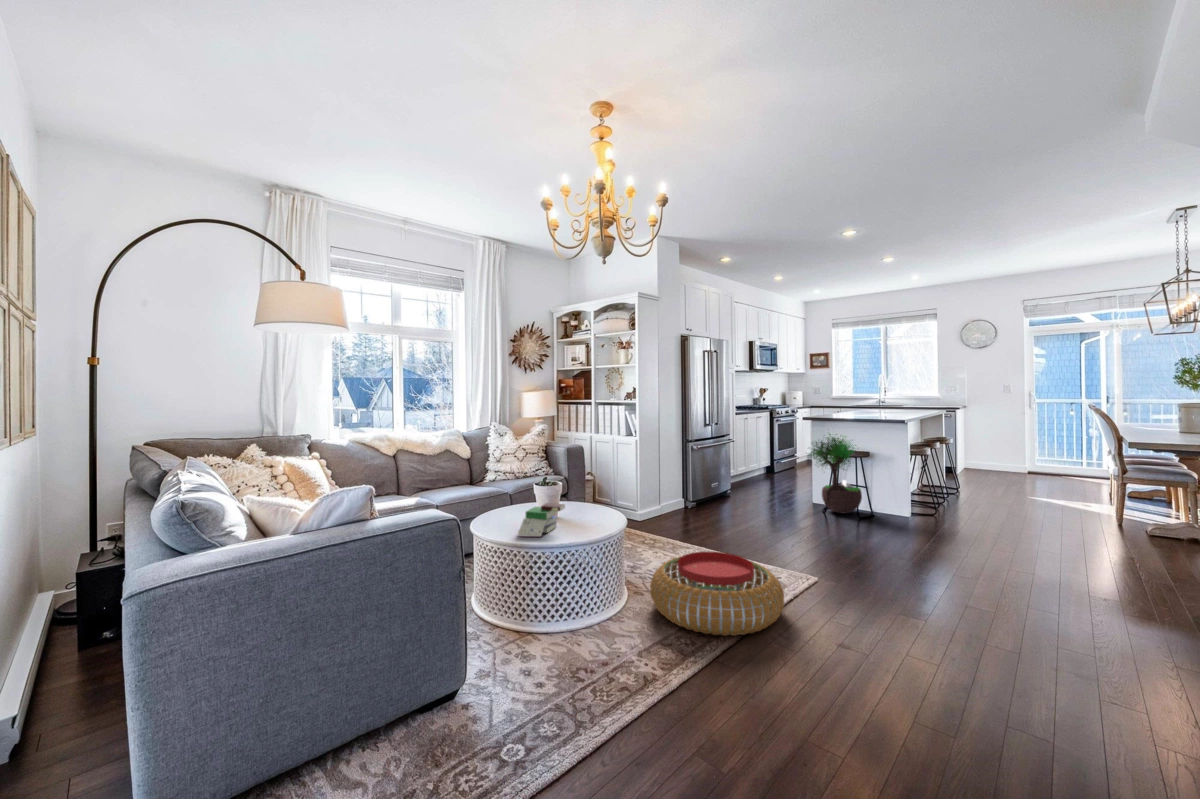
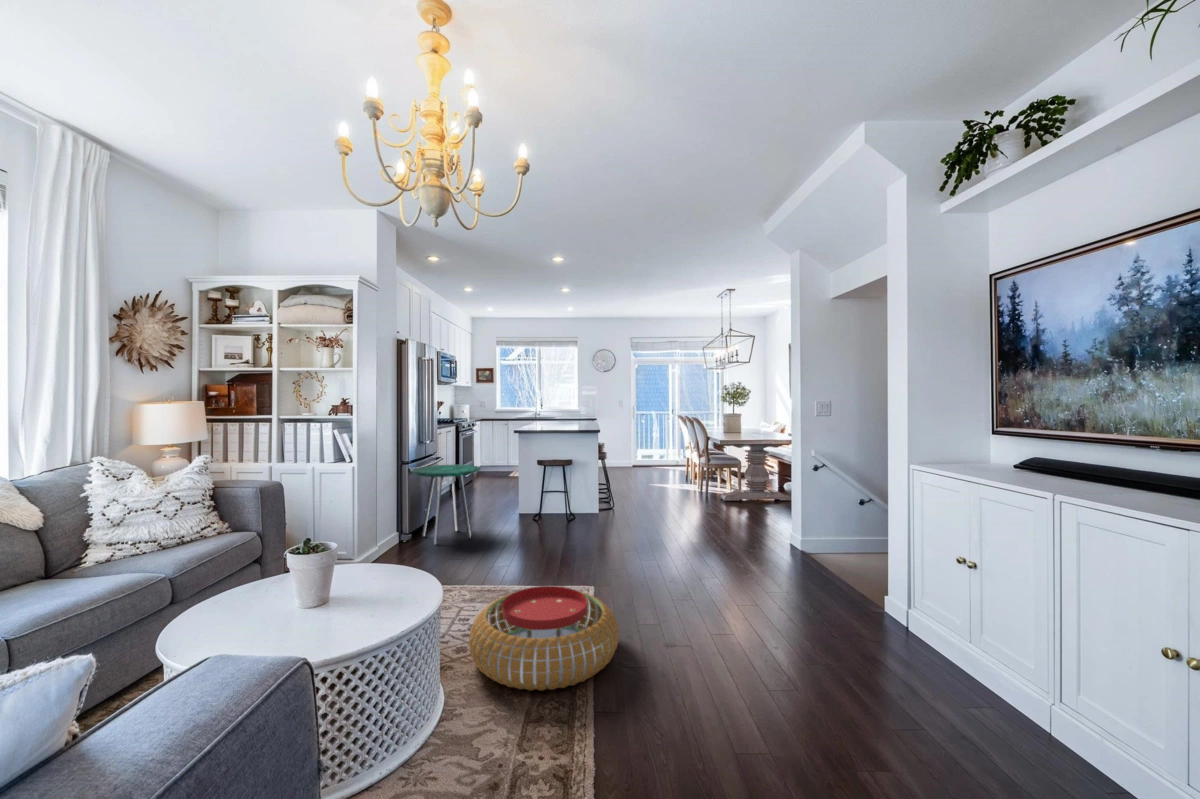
potted tree: present [810,434,862,513] -> none [526,441,572,520]
side table: none [694,446,754,515] -> present [412,465,480,544]
book: present [518,503,565,537] -> none [298,573,363,646]

